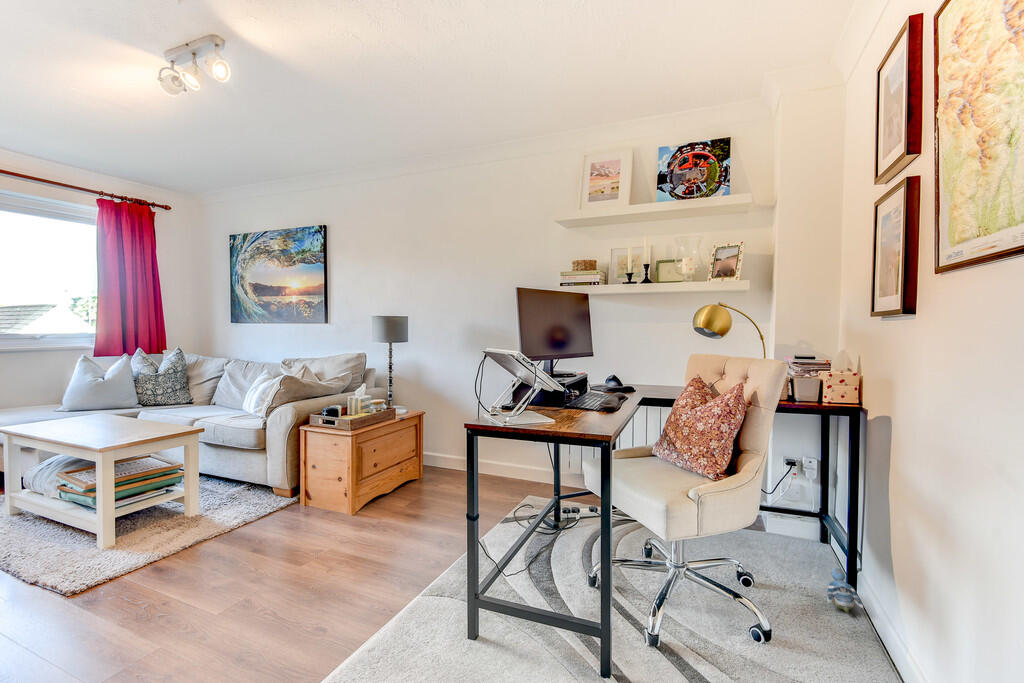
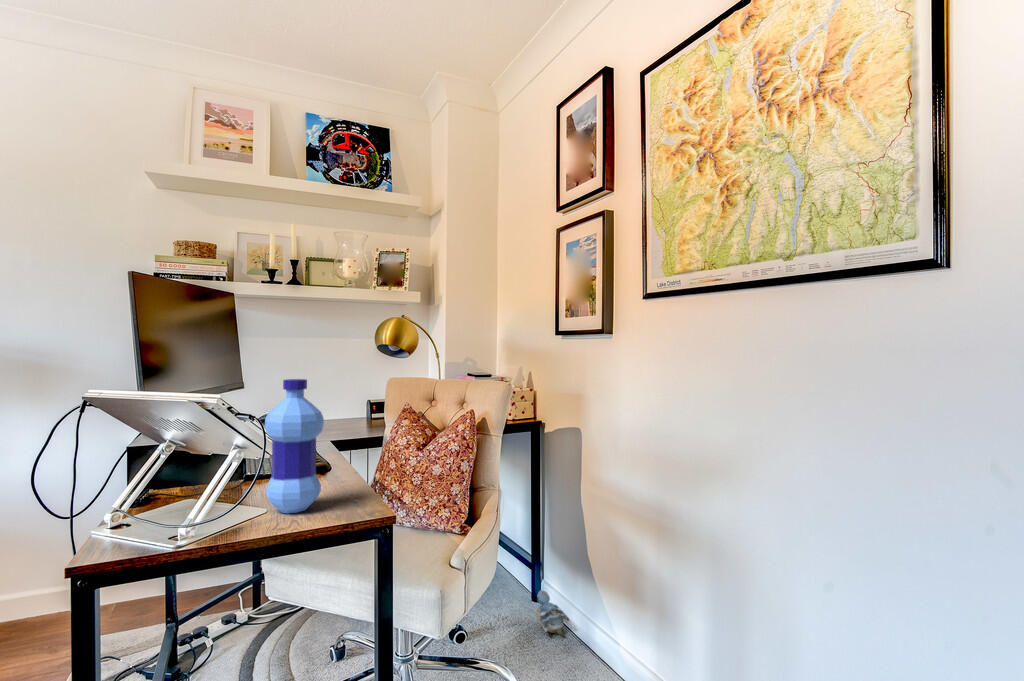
water bottle: none [545,348,576,425] -> present [265,379,324,513]

